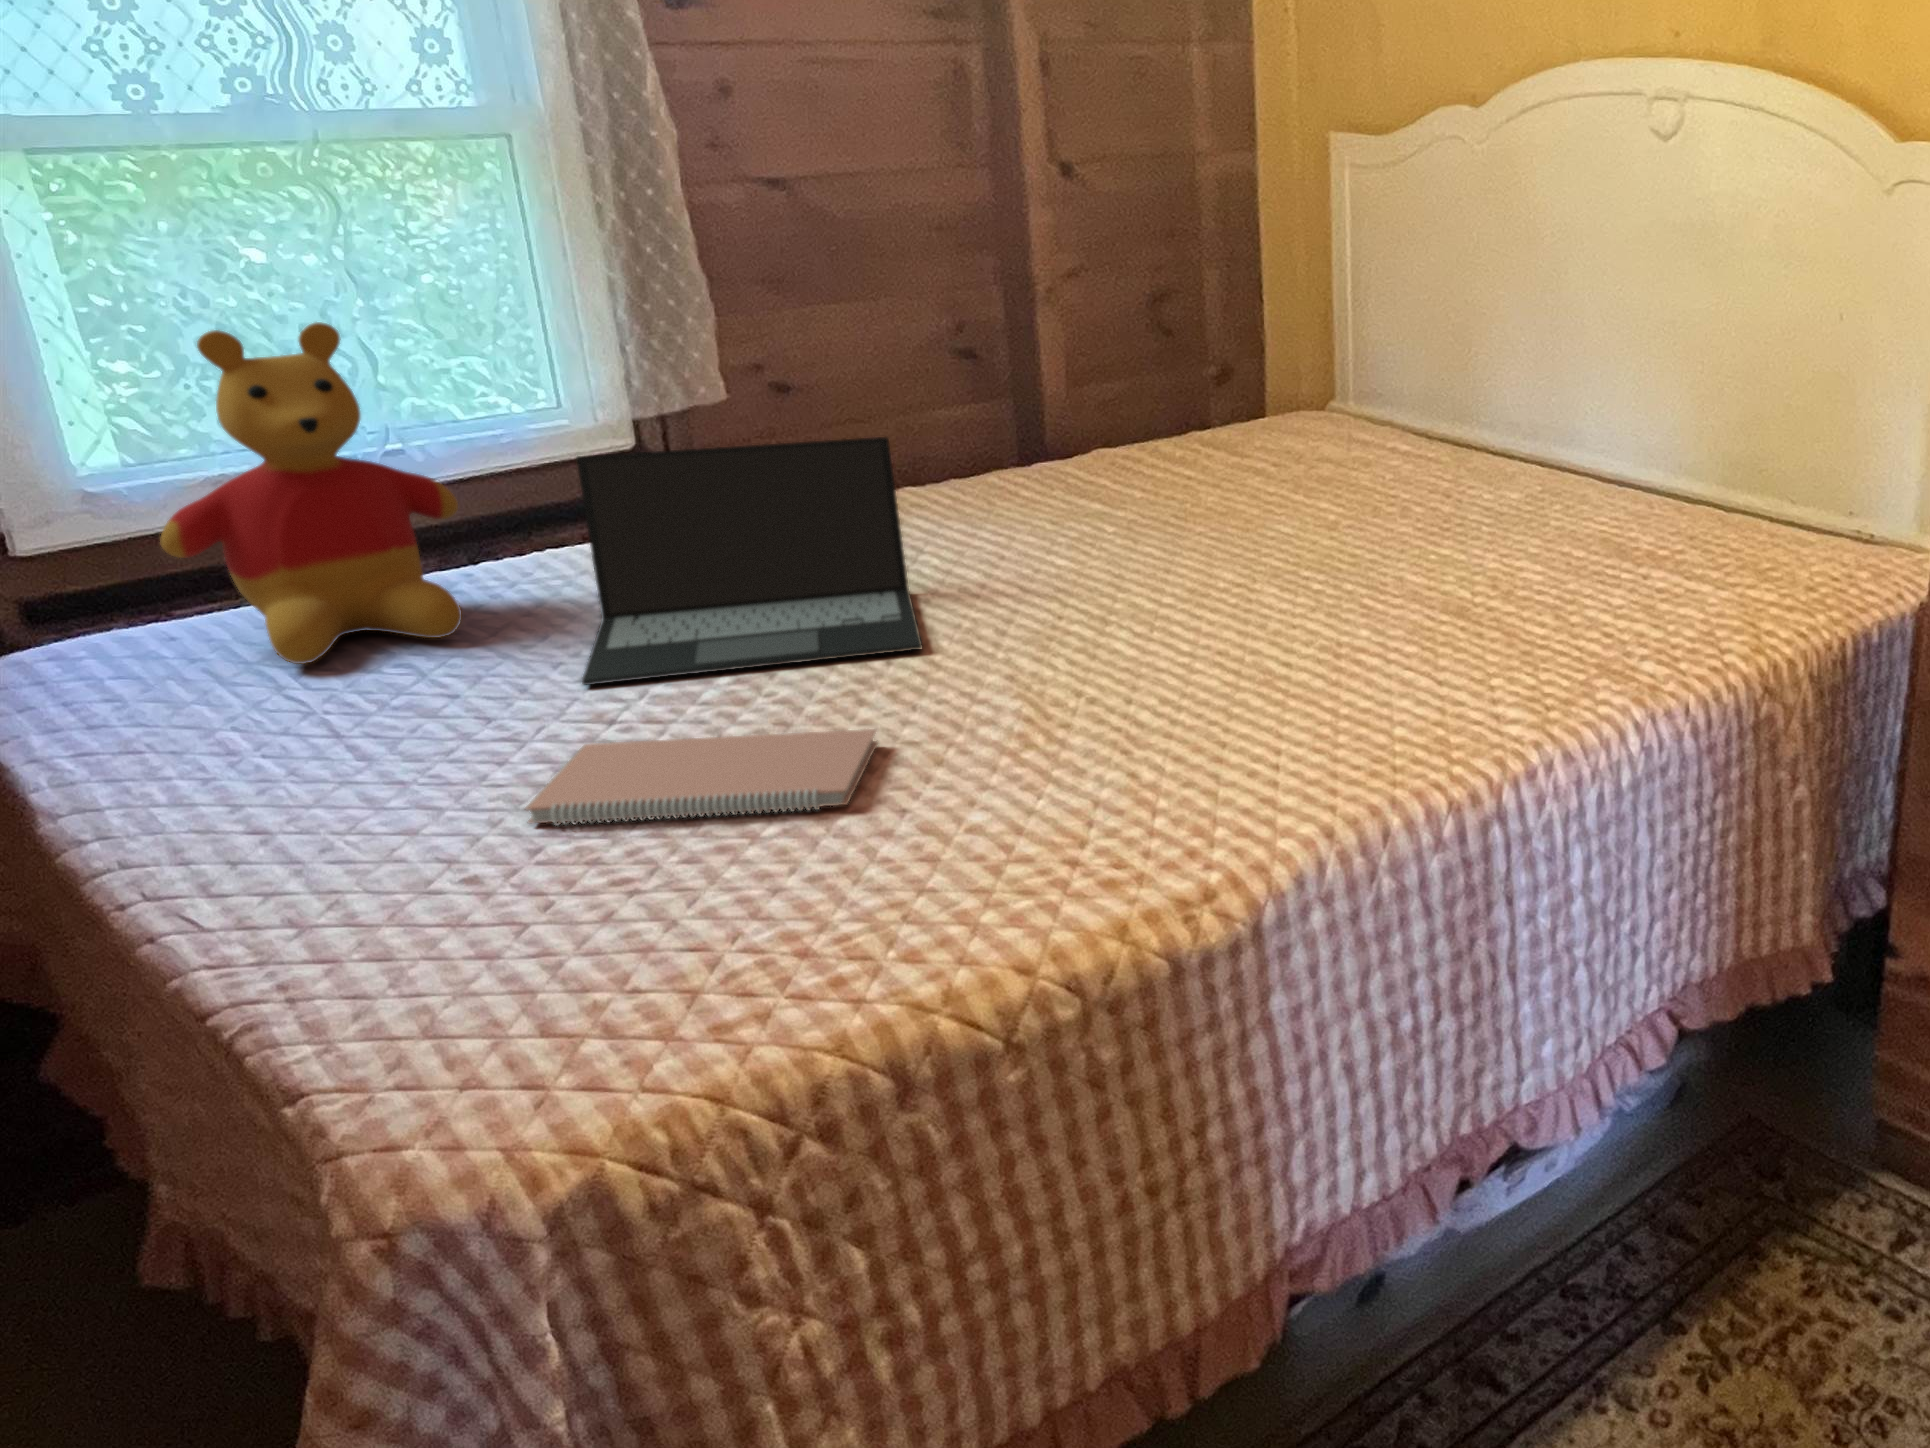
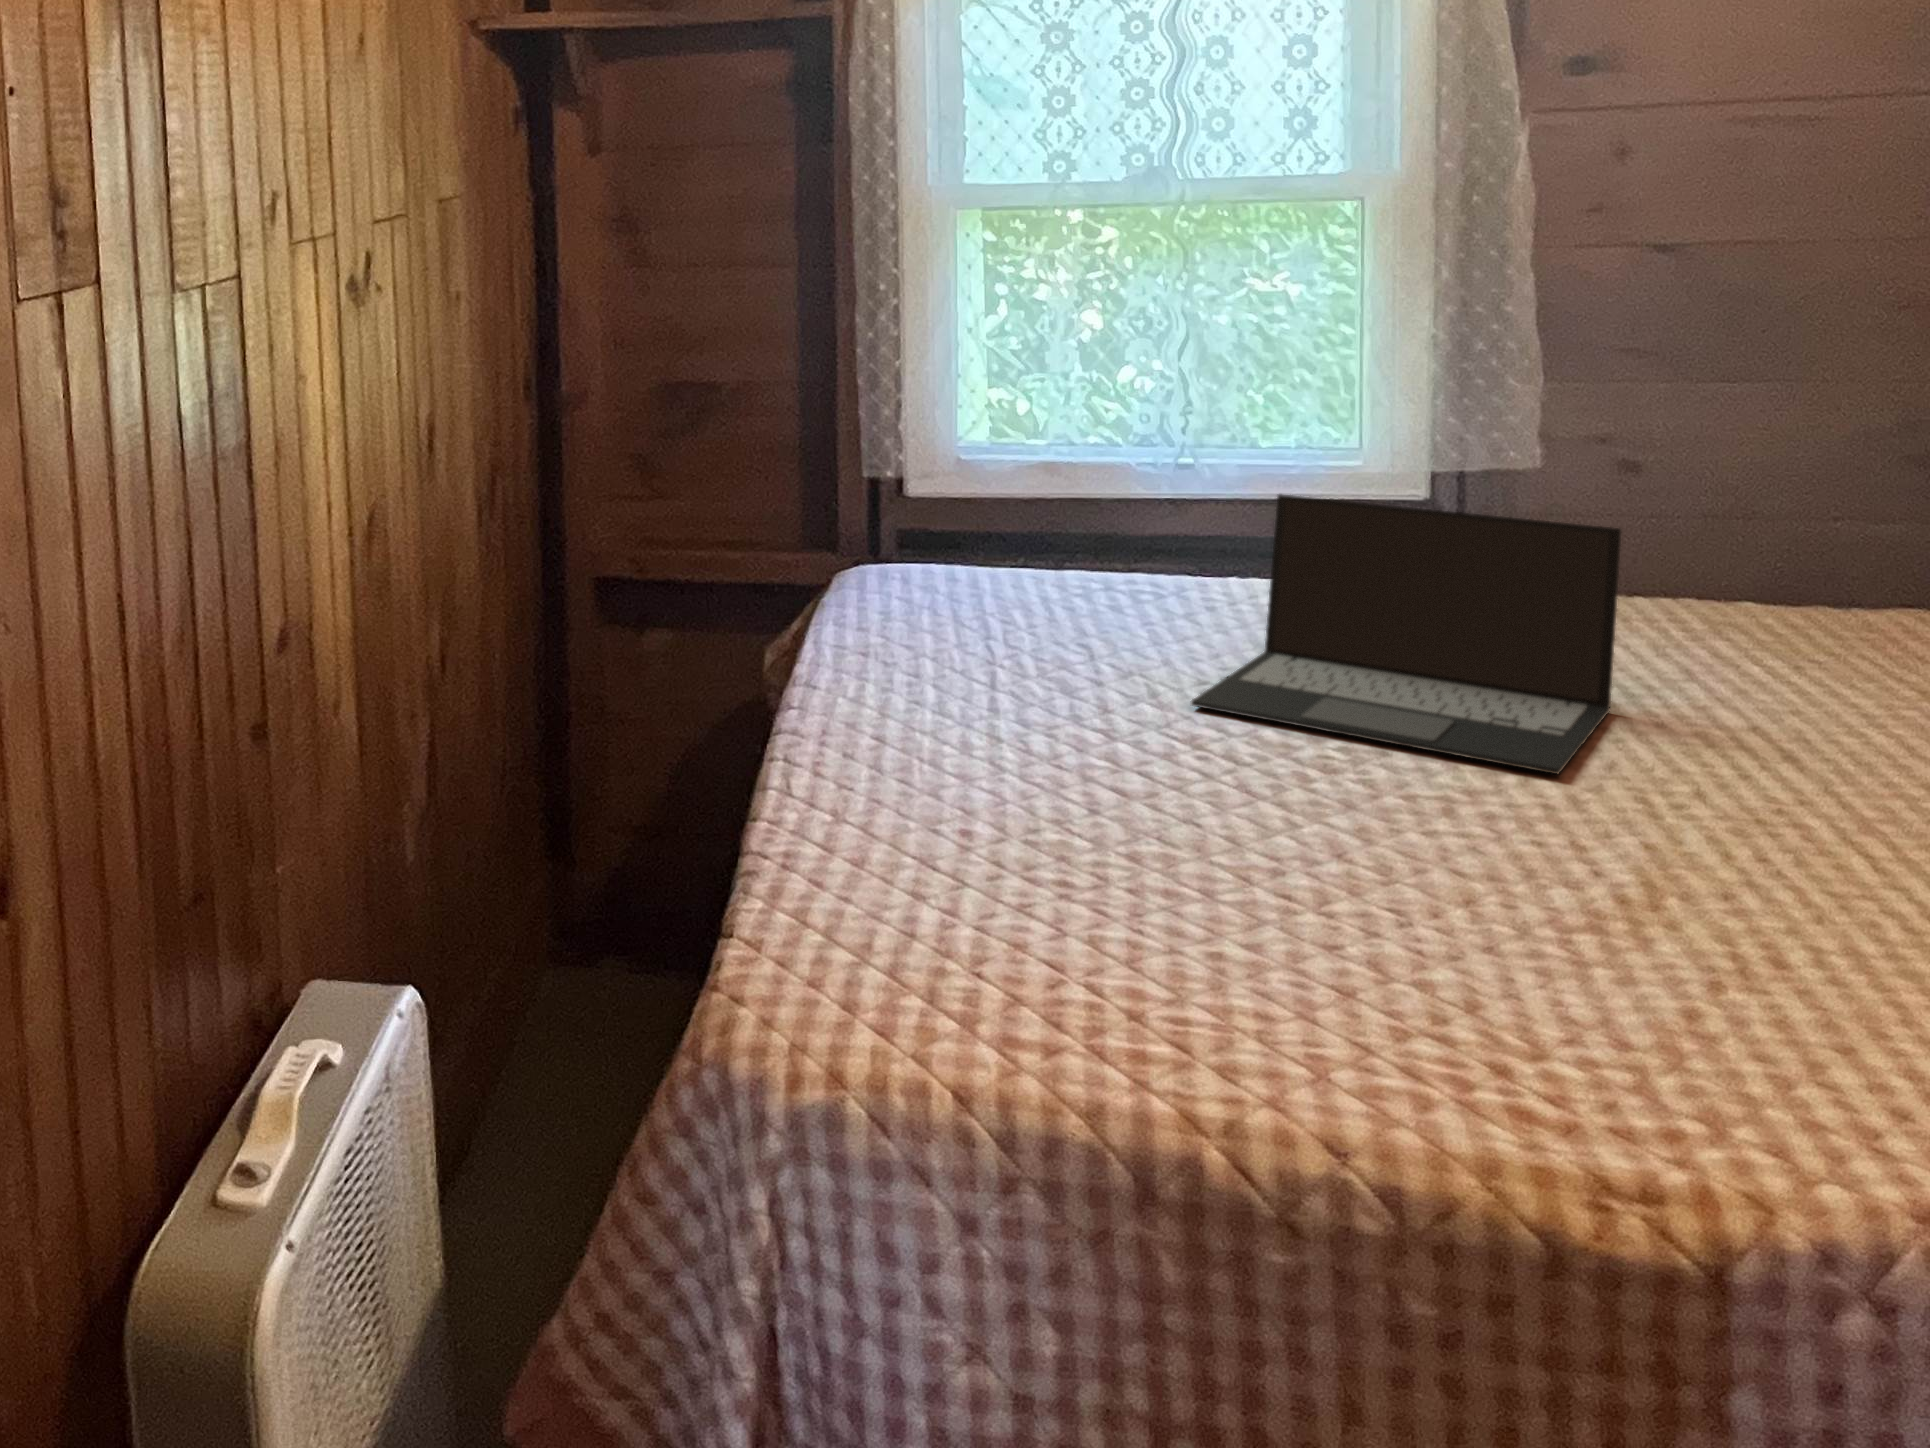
stuffed bear: present [160,322,462,664] -> none [956,352,1184,633]
notebook: present [525,729,878,825] -> none [1036,755,1408,899]

